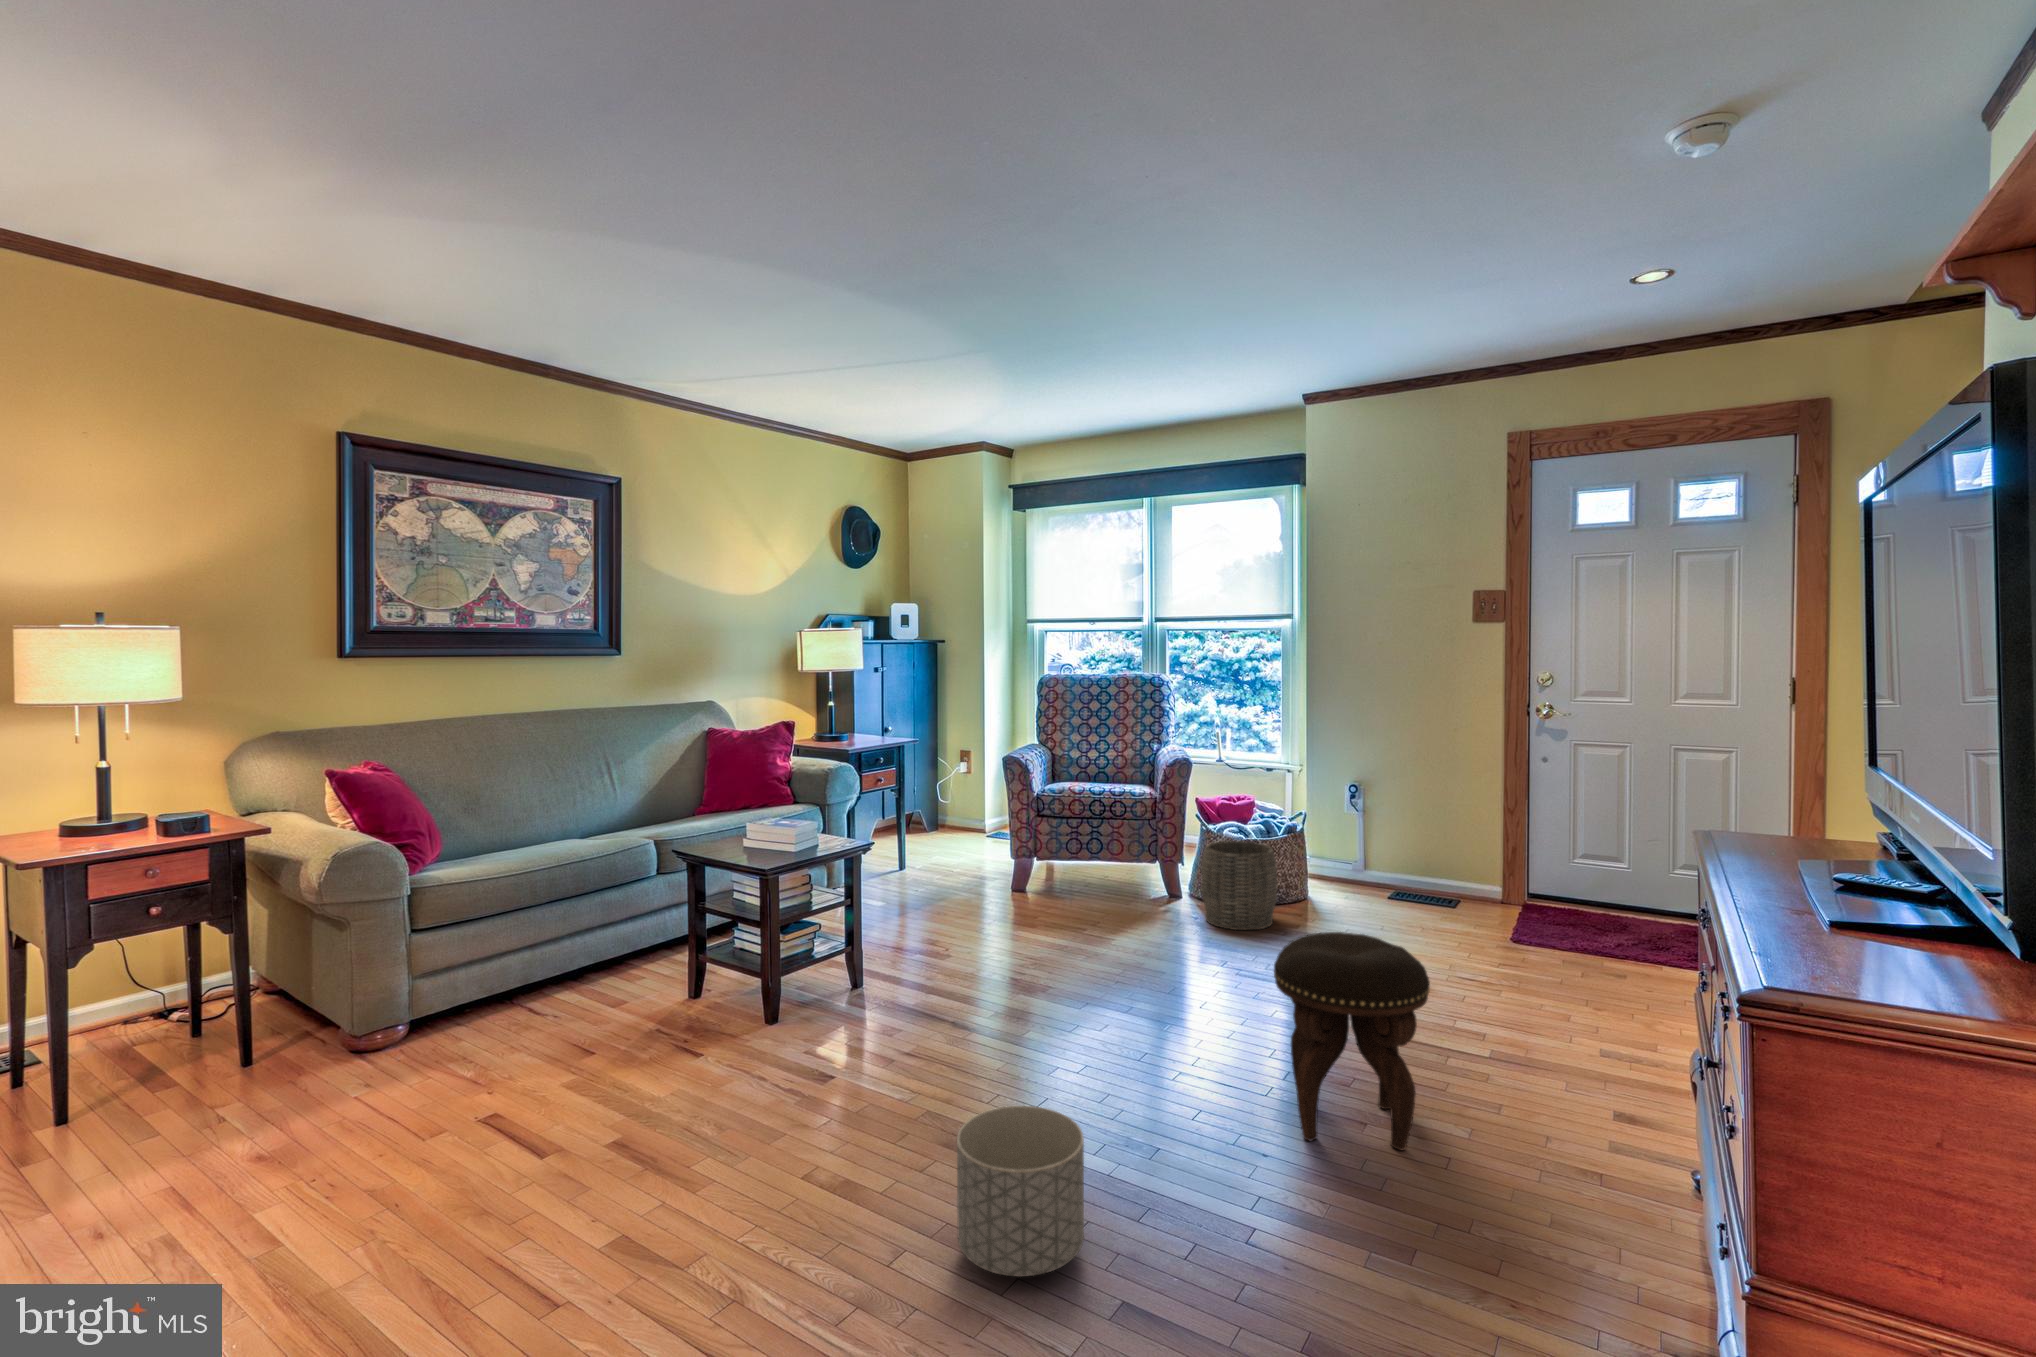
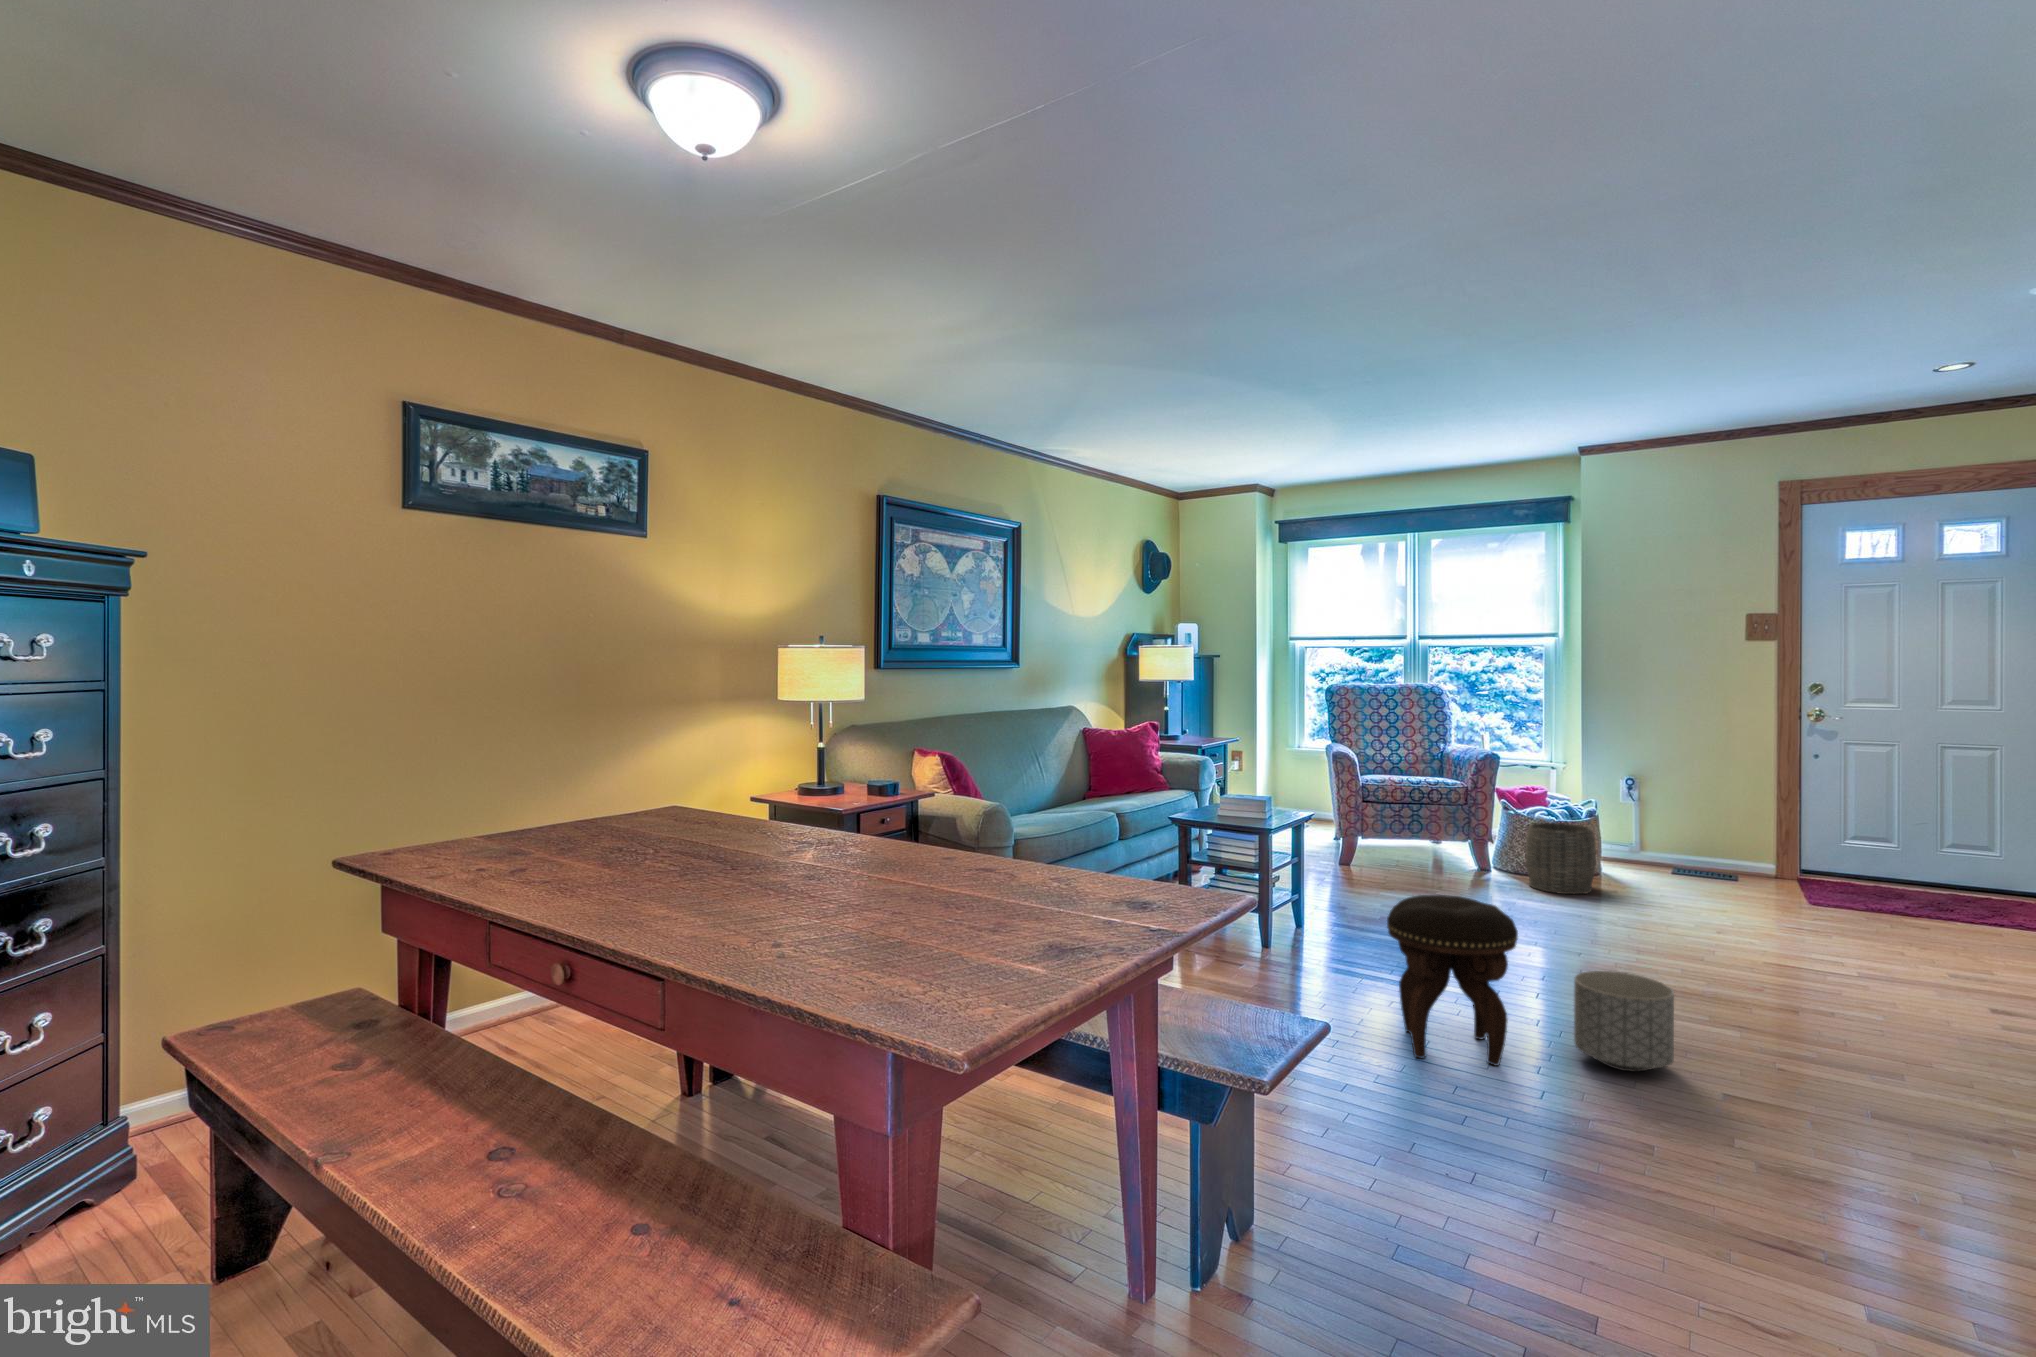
footstool: present [1274,932,1430,1150] -> present [1387,895,1518,1066]

